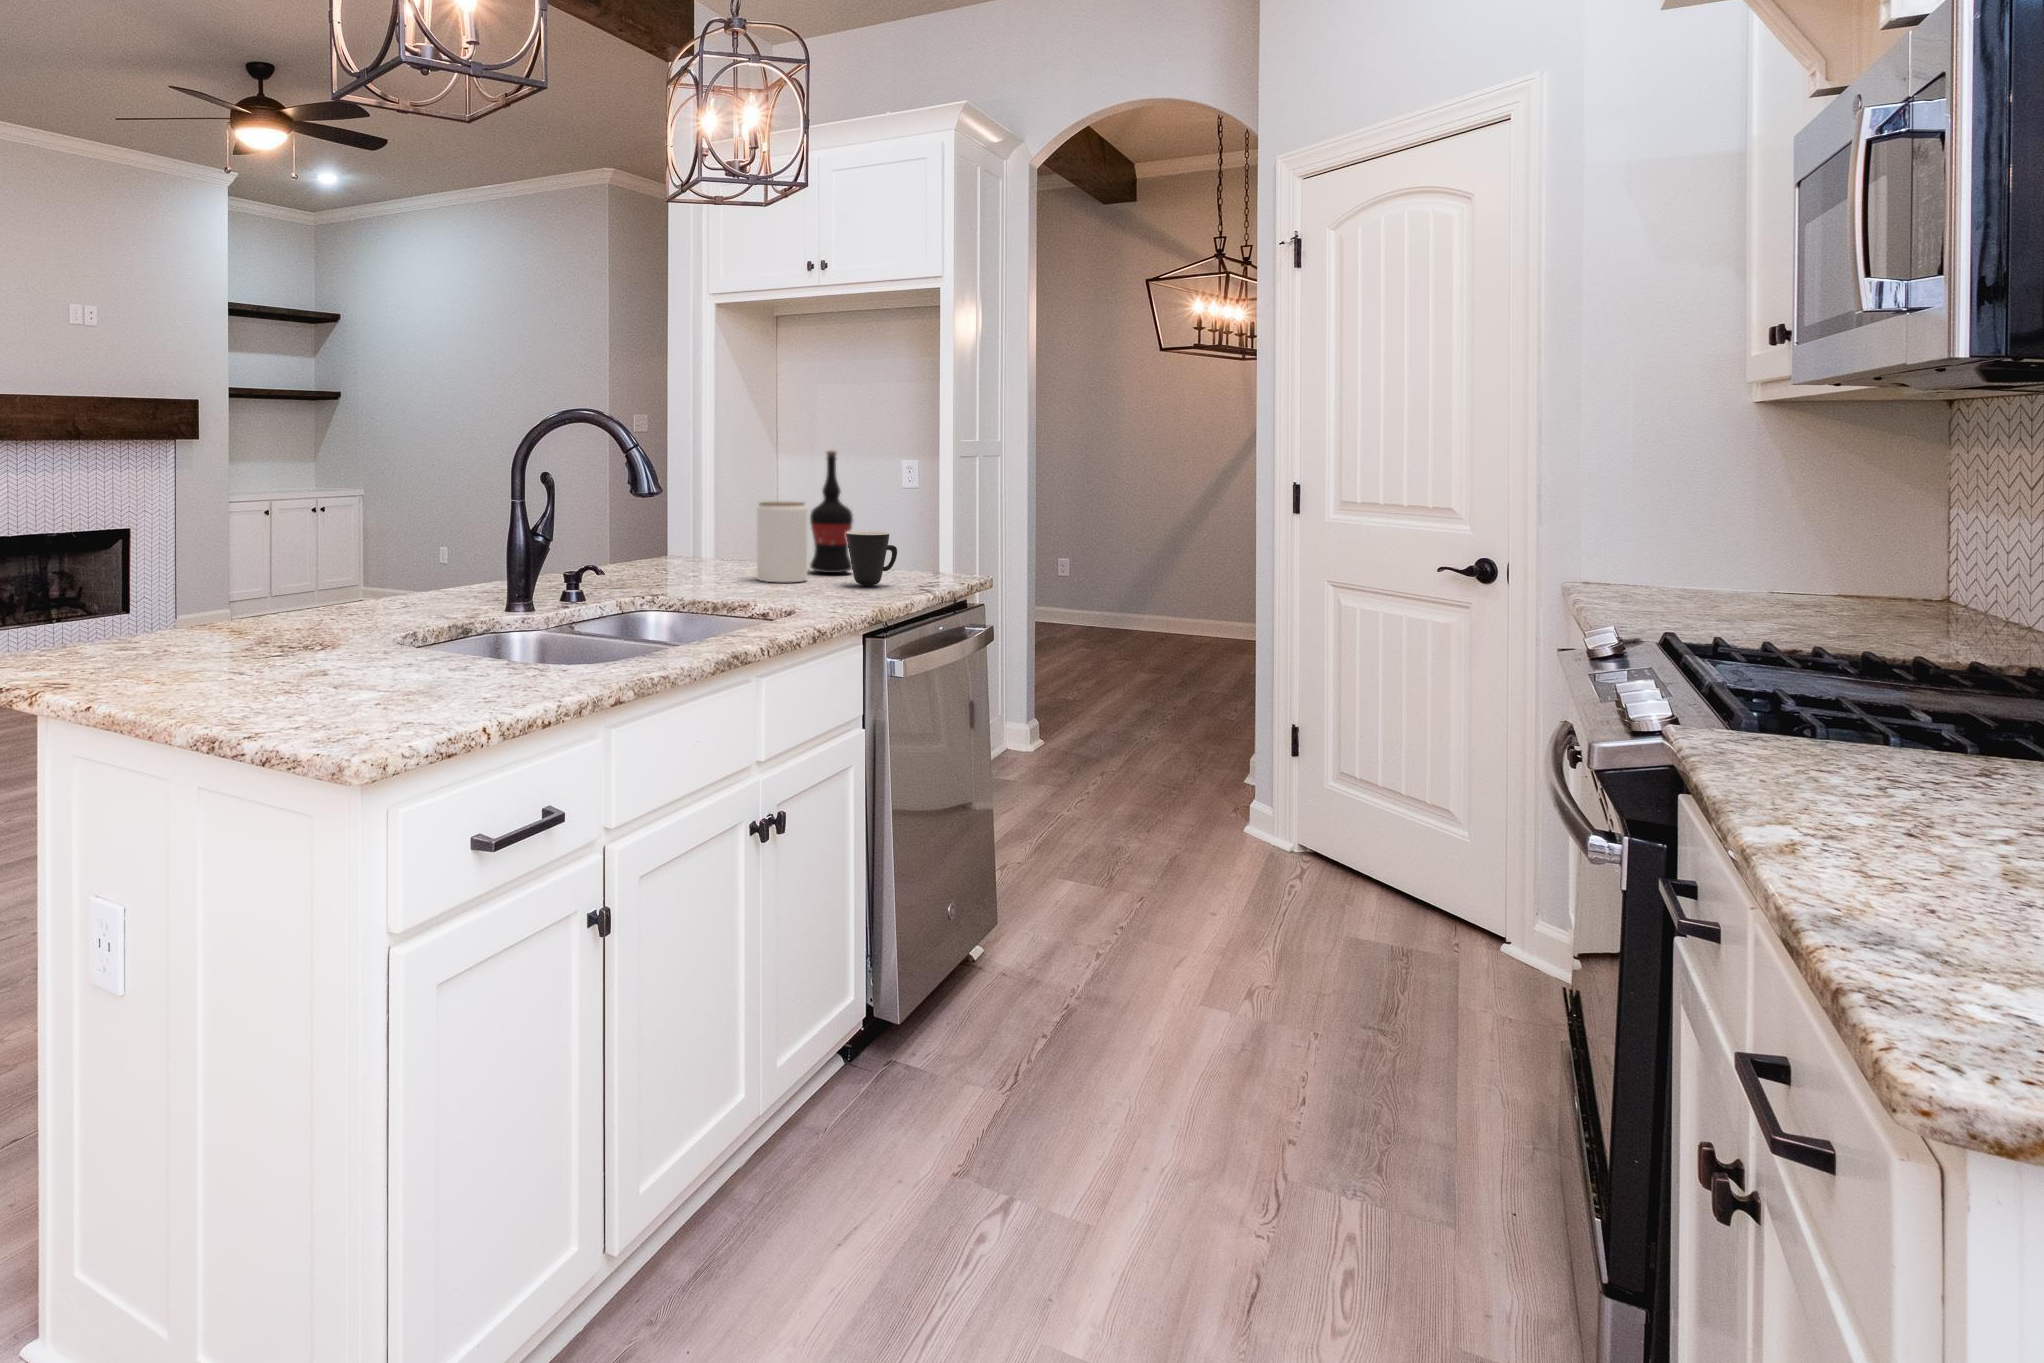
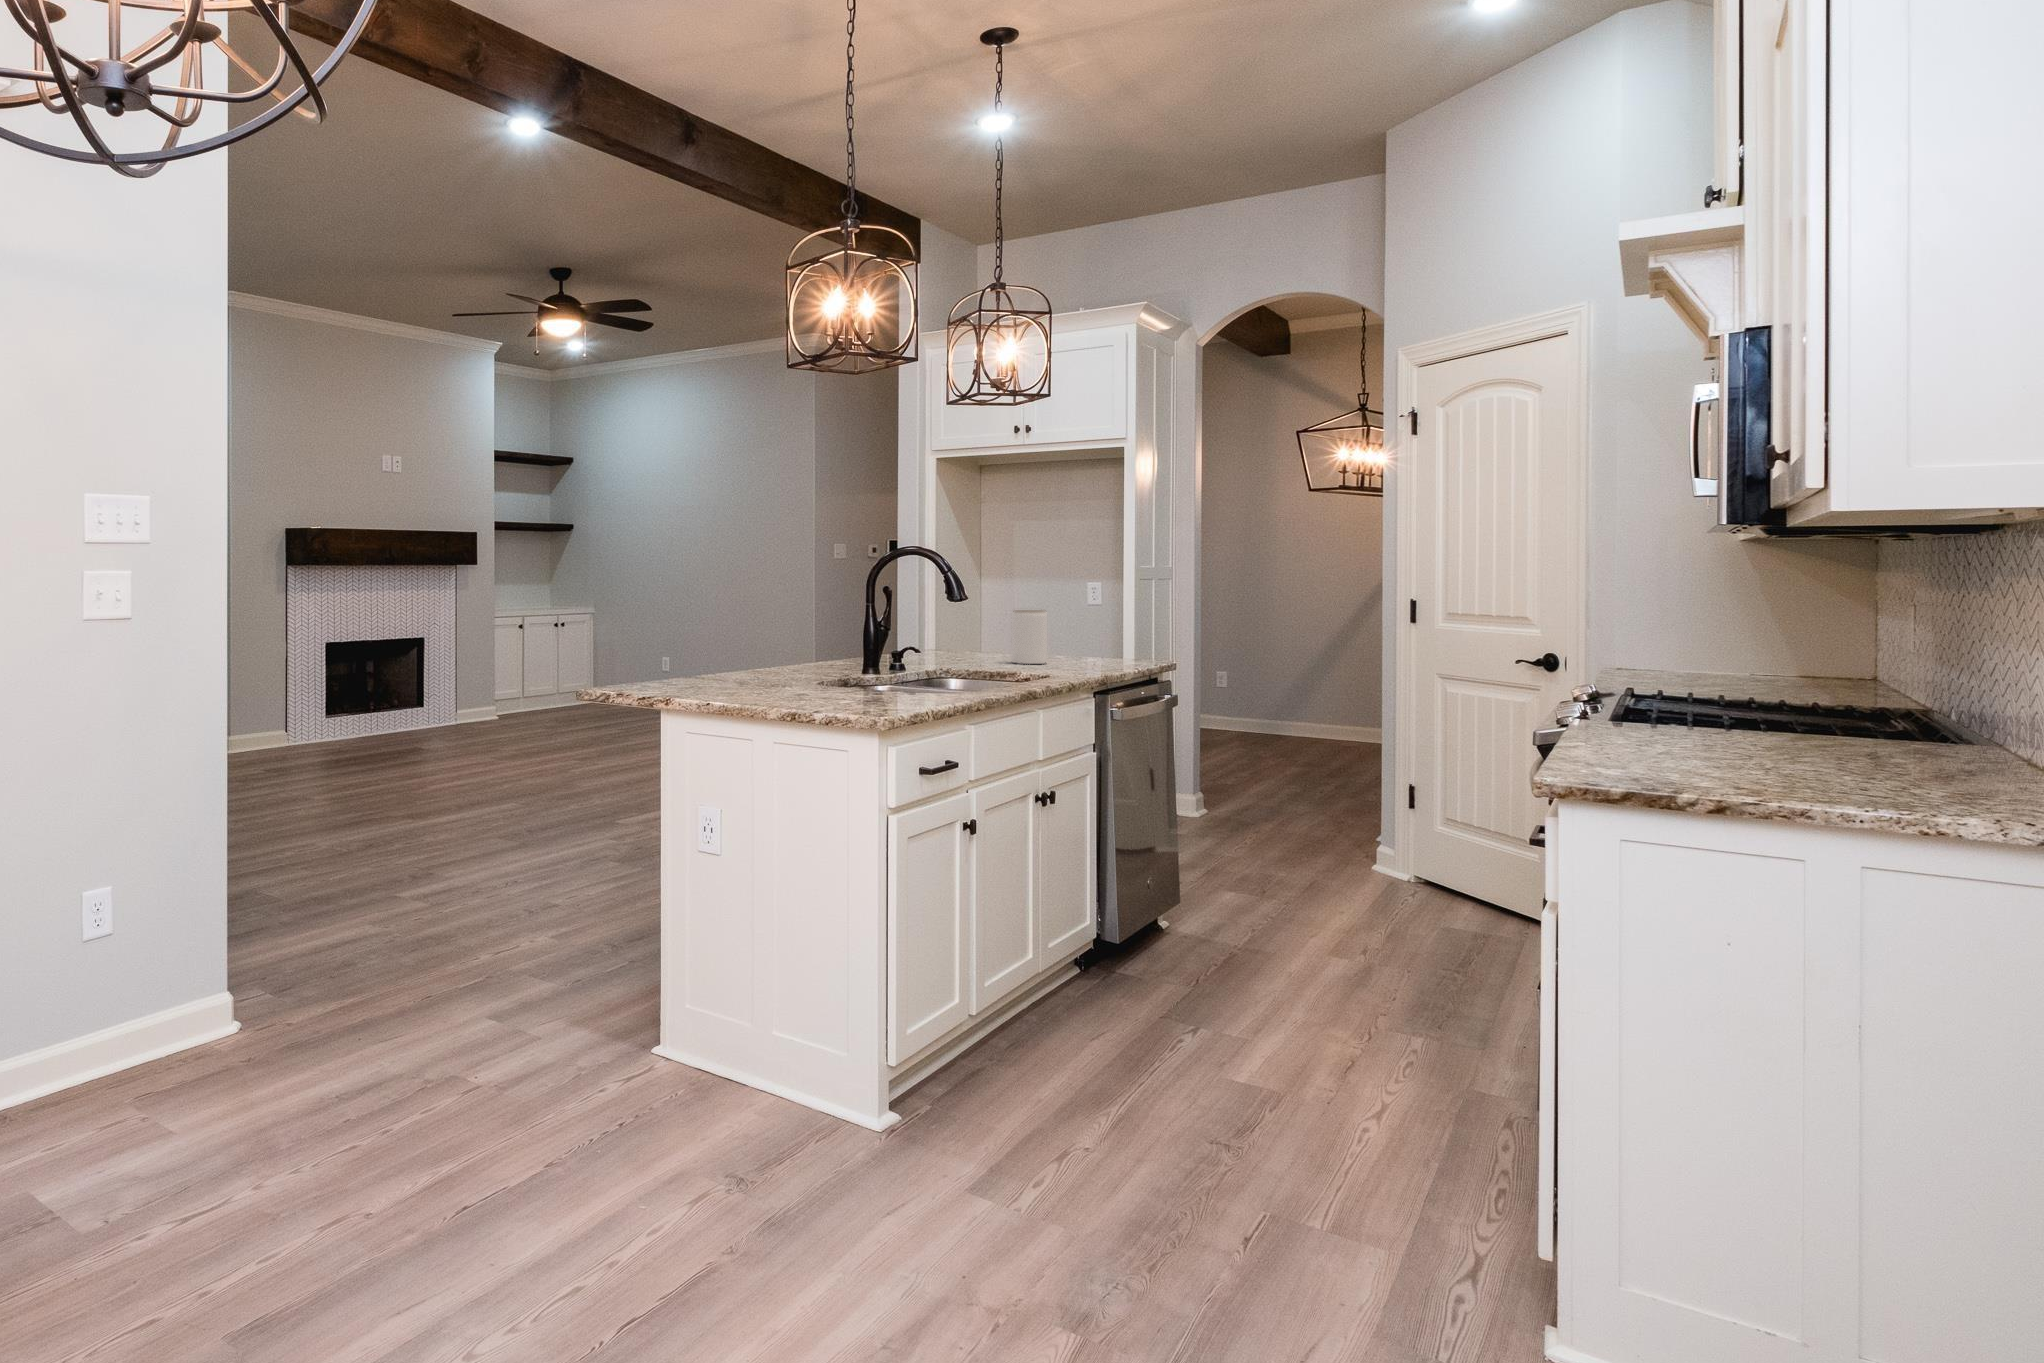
wine bottle: present [810,451,853,573] -> none [1045,575,1076,660]
mug: present [846,531,897,585] -> none [1076,630,1112,666]

